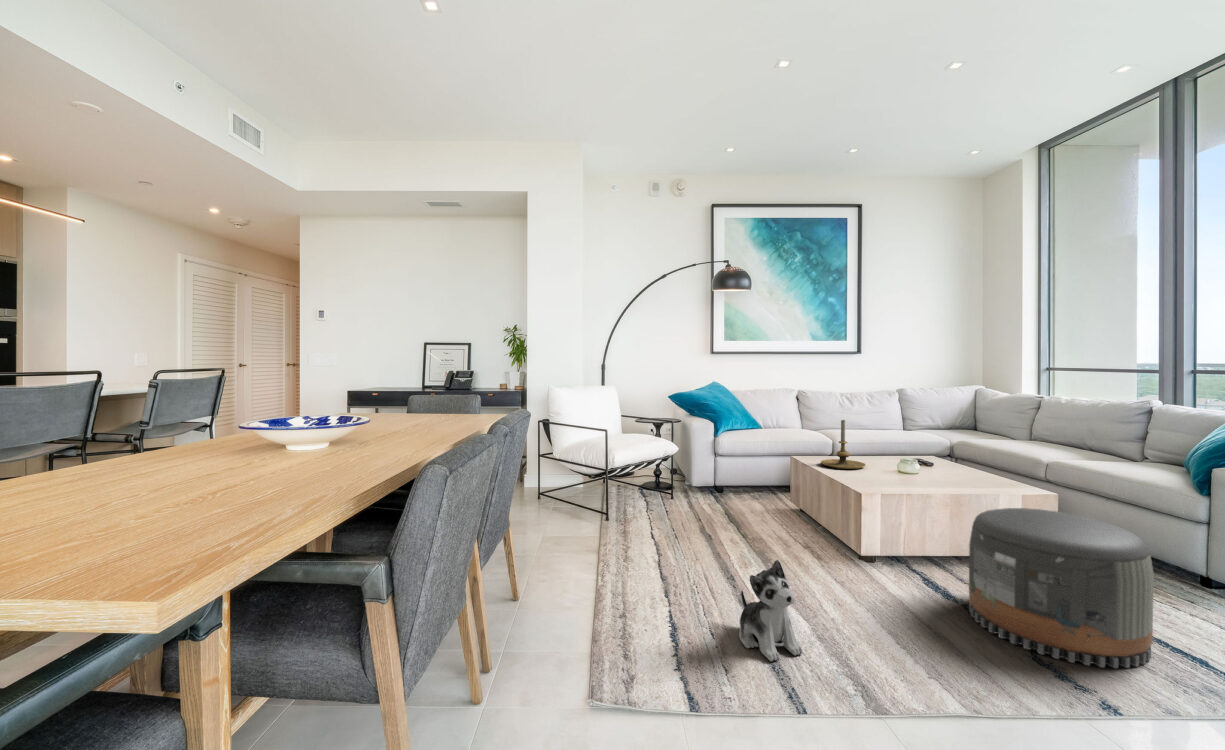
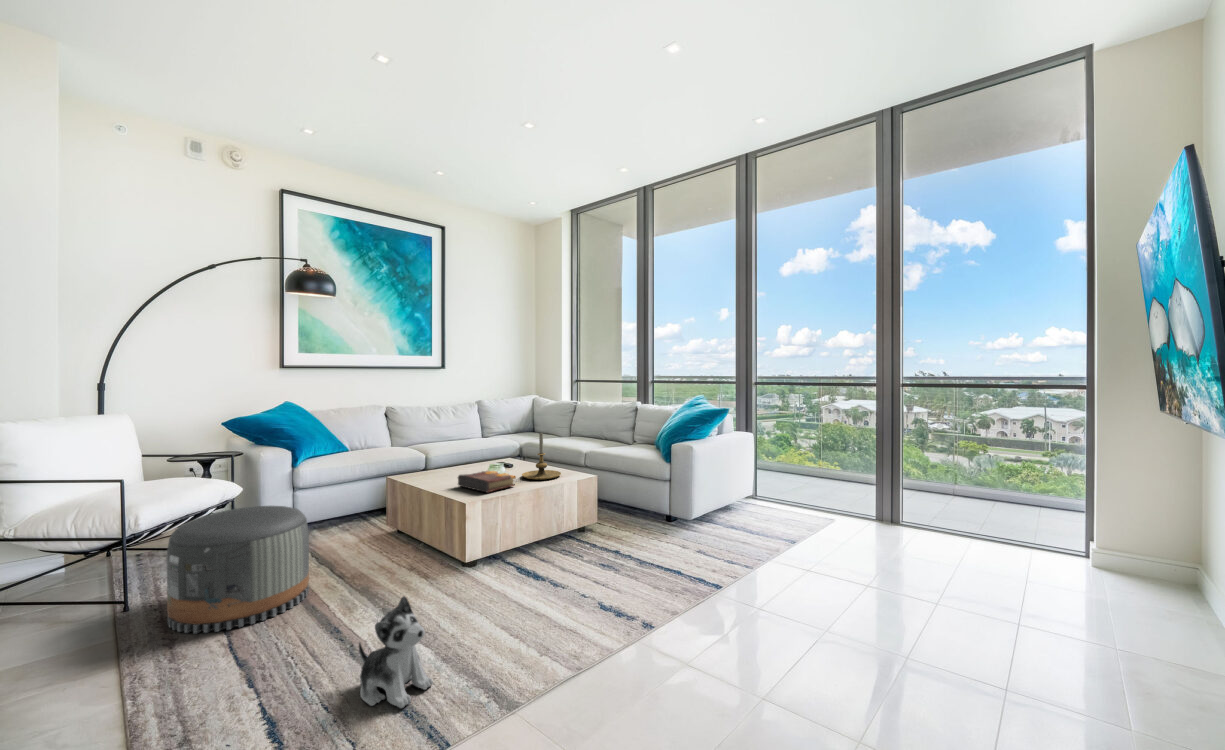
candle holder: present [821,420,865,469] -> present [522,433,561,480]
book: none [858,463,929,487] -> present [458,471,516,493]
pouf: present [969,508,1154,668] -> present [166,506,309,633]

